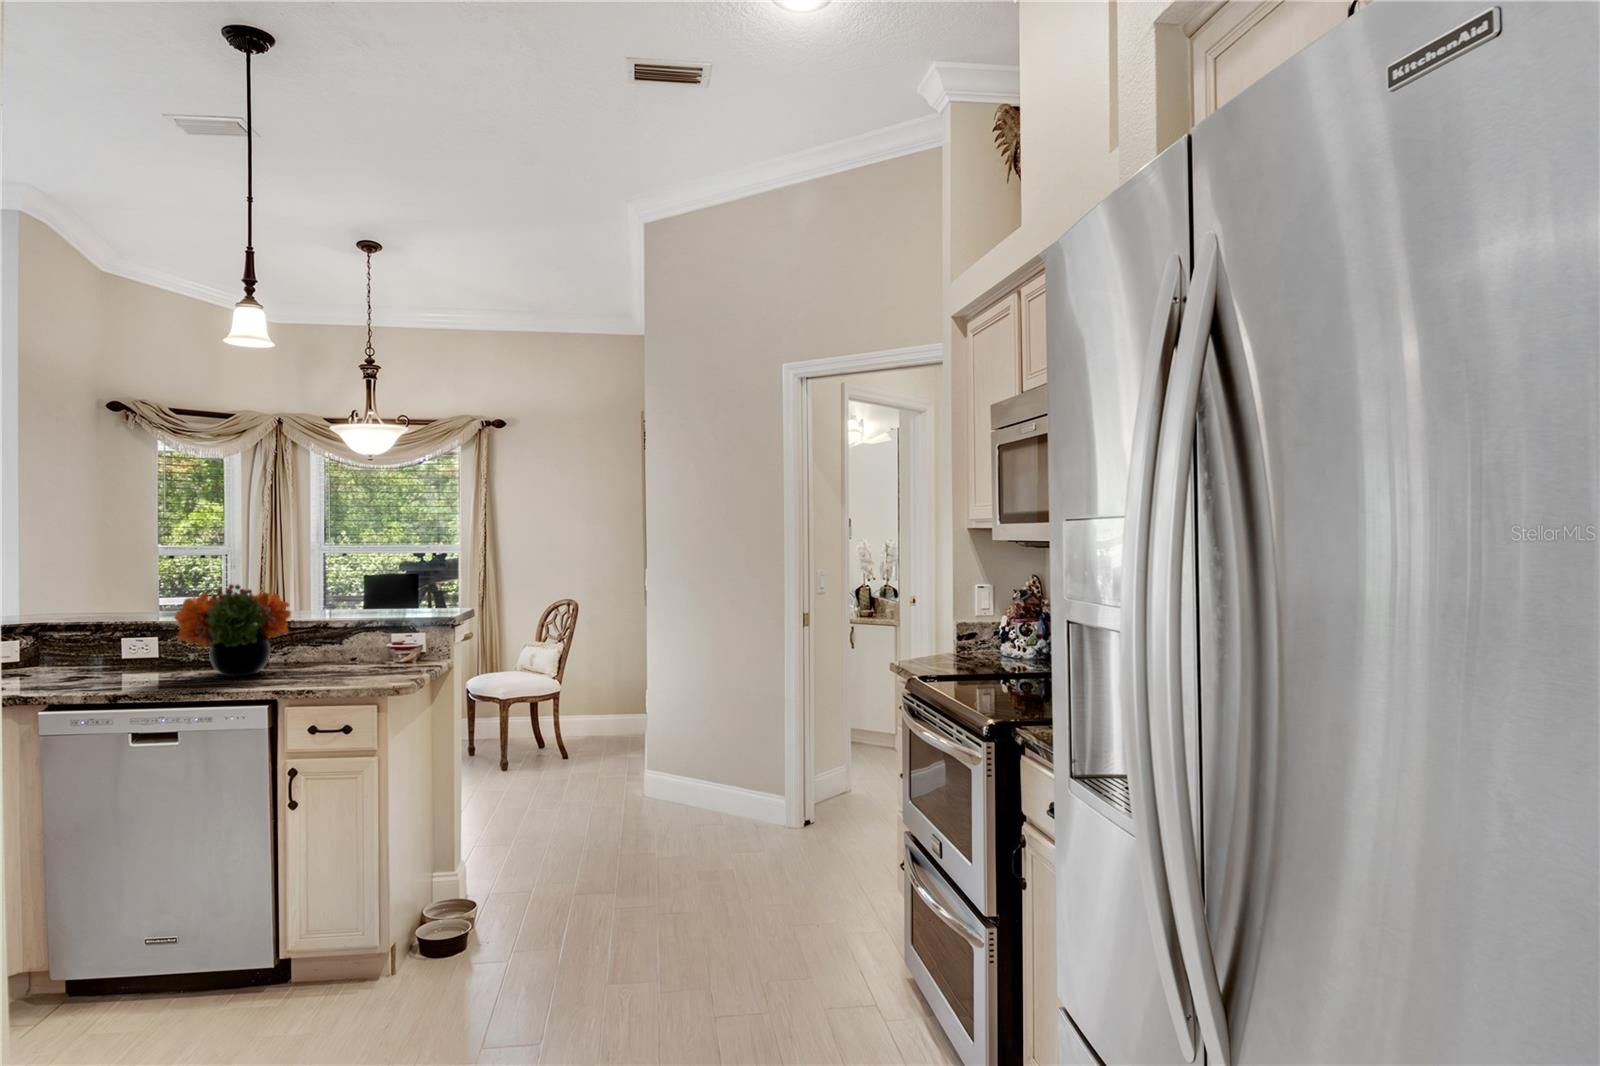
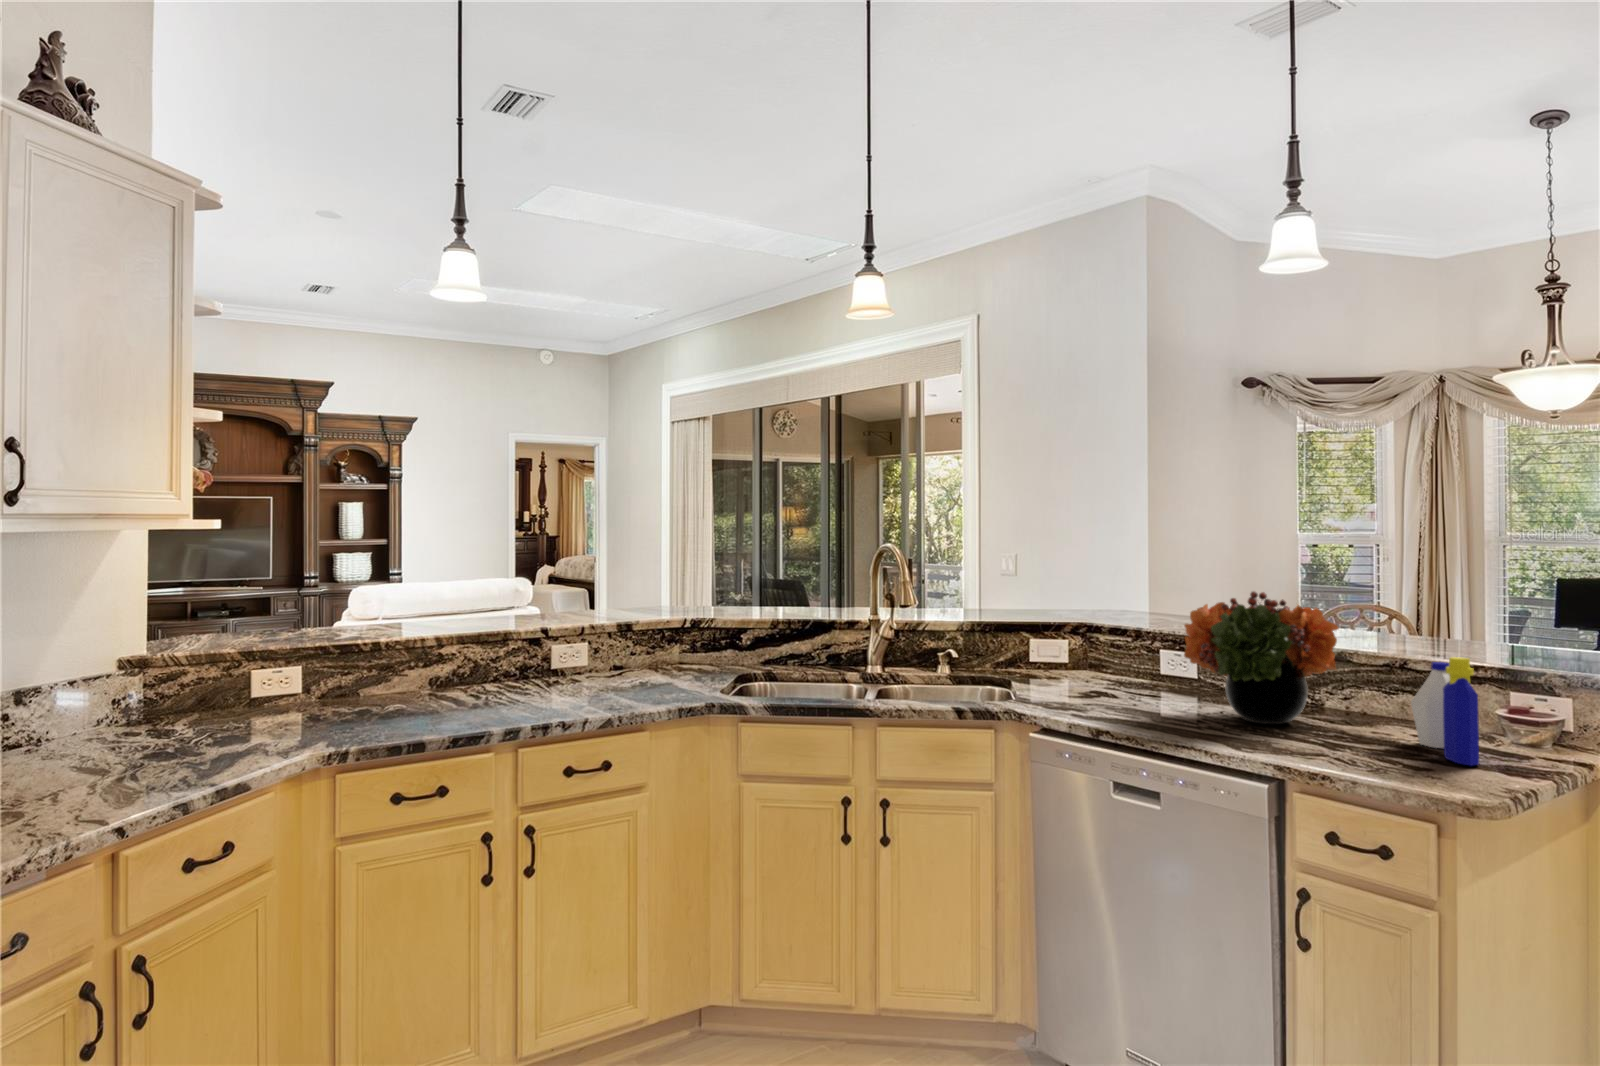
bottle: none [341,614,385,674] -> present [1411,657,1479,765]

